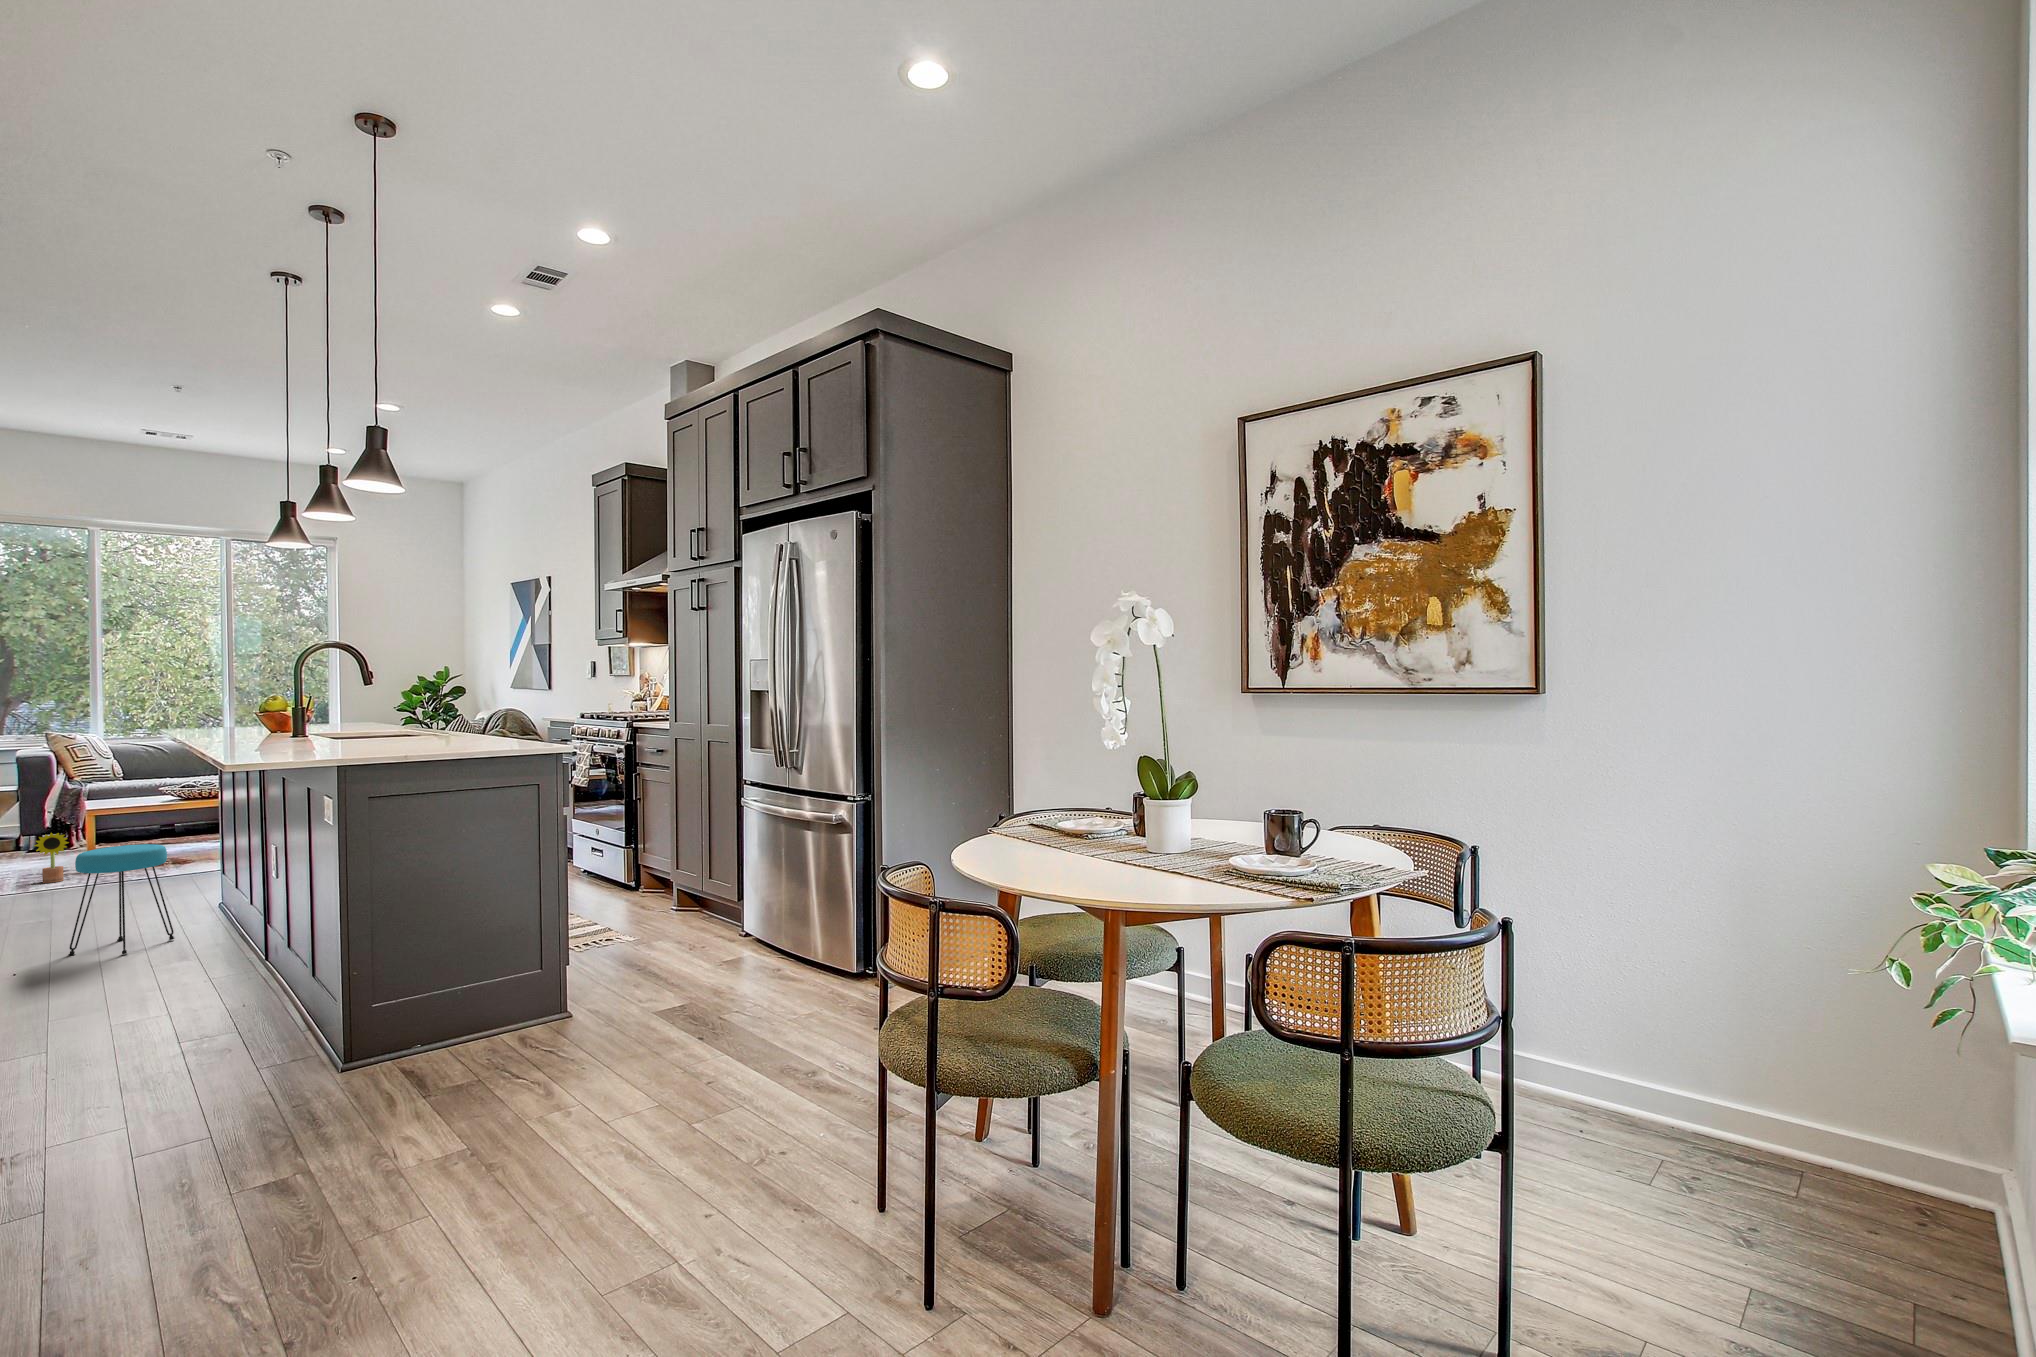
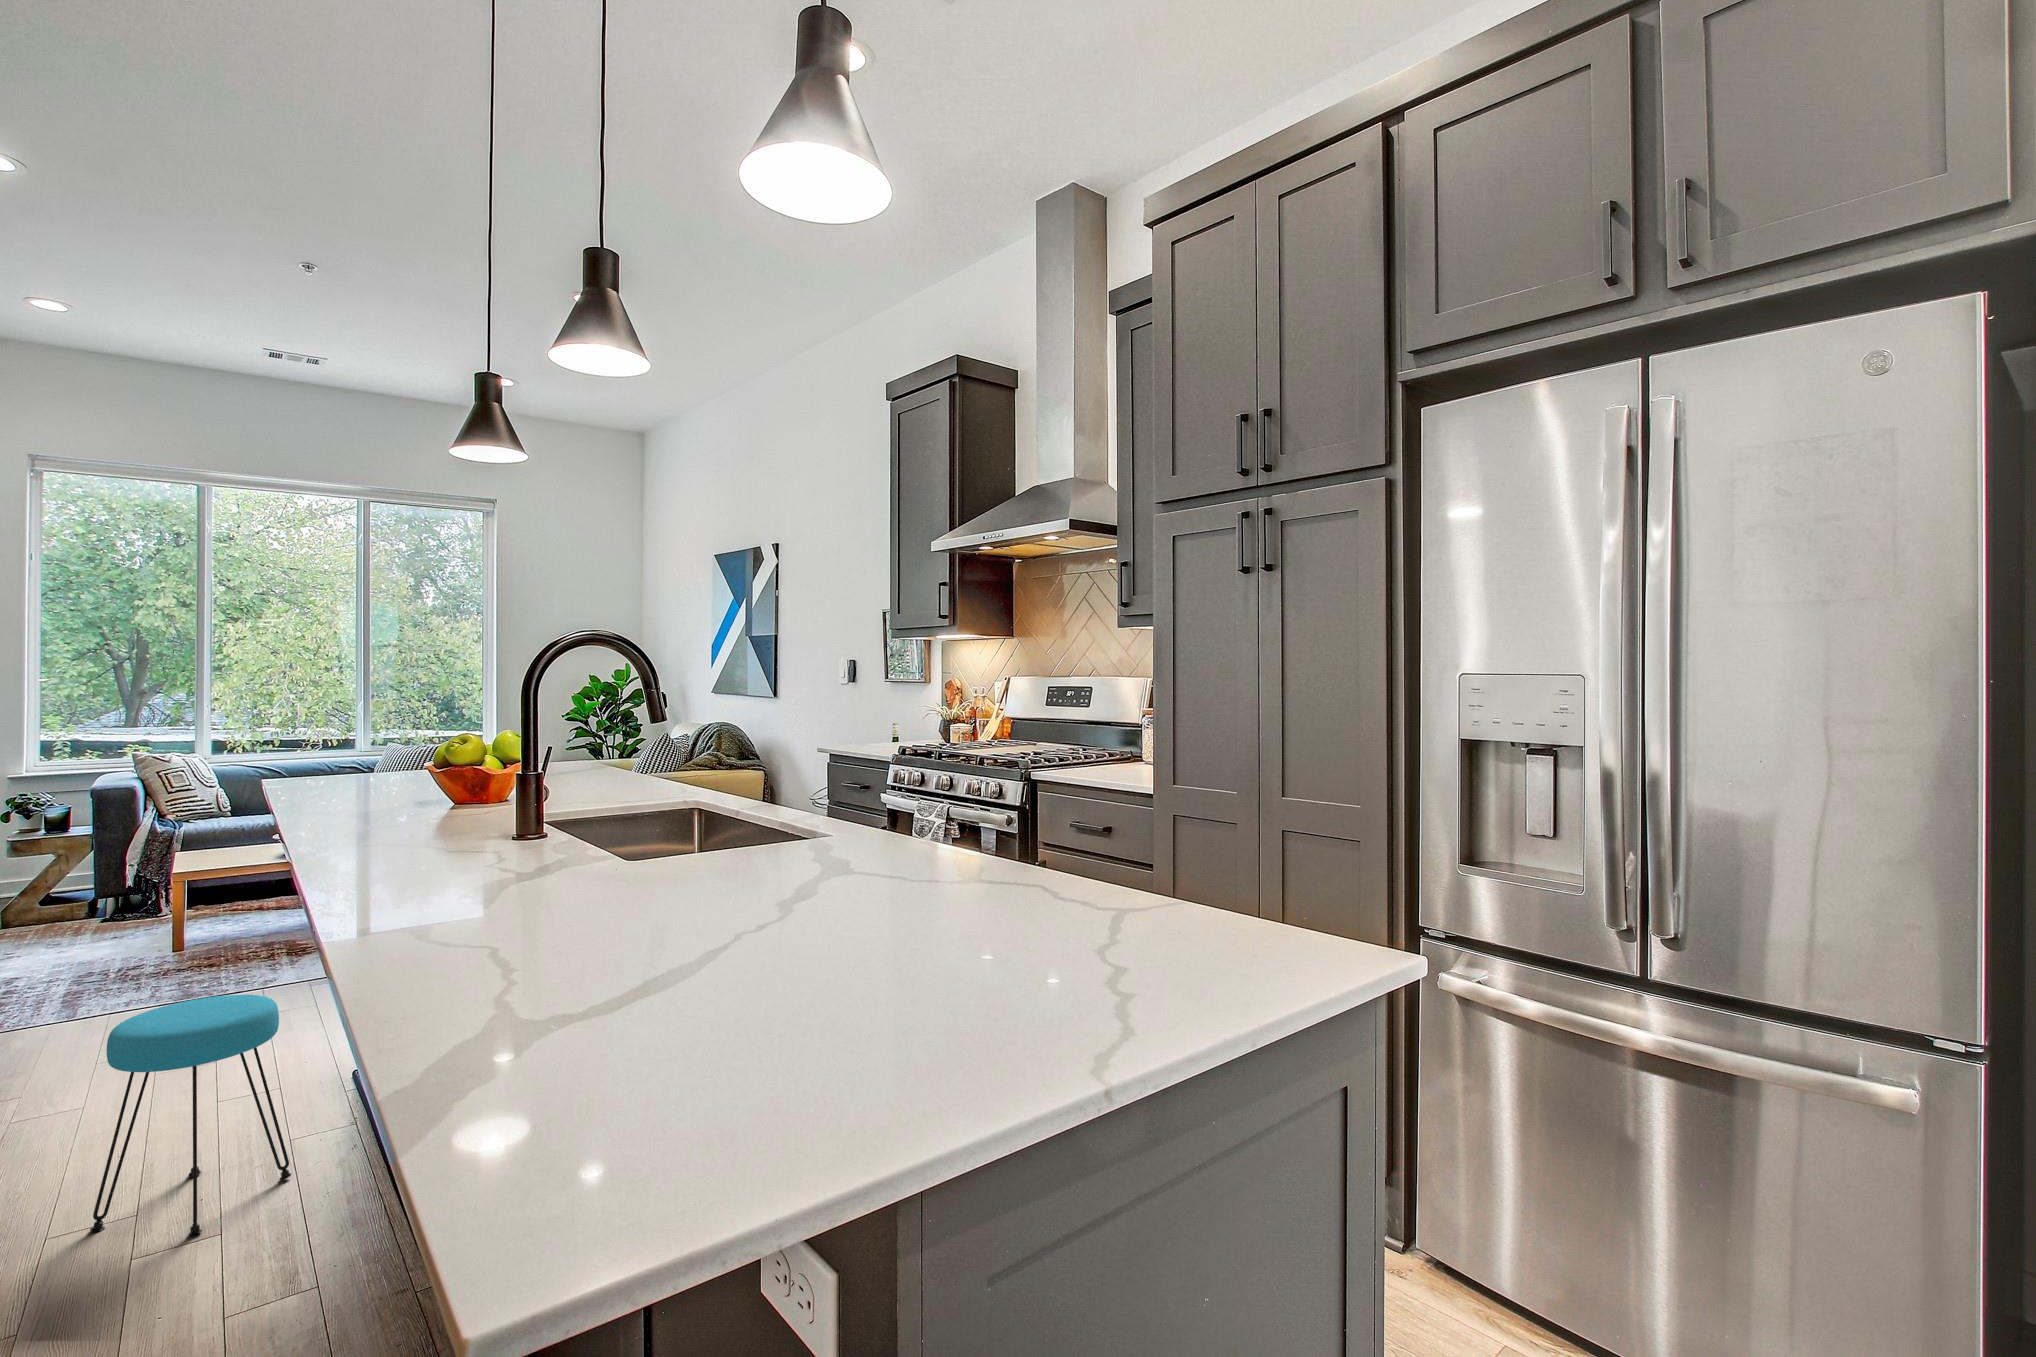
decorative plant: present [35,833,69,883] -> none [93,912,146,987]

